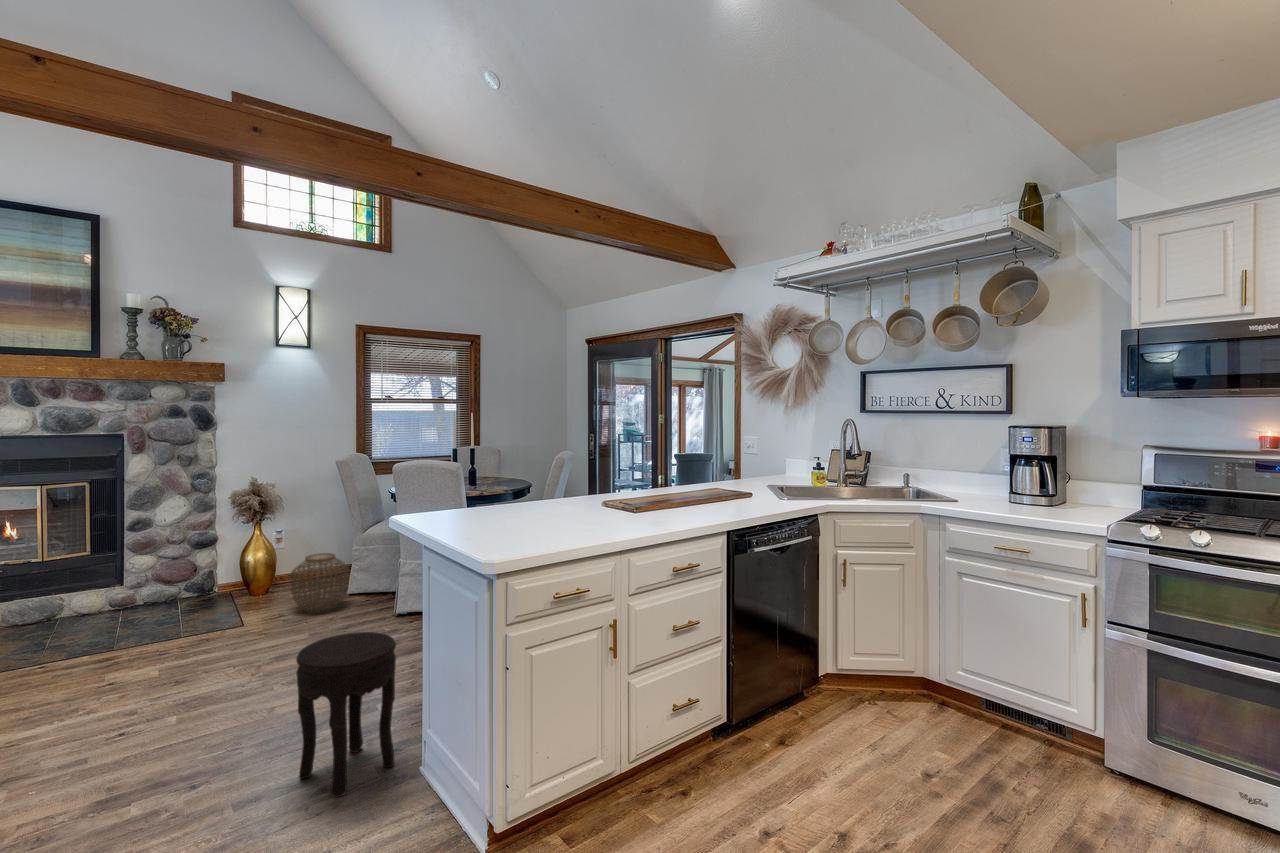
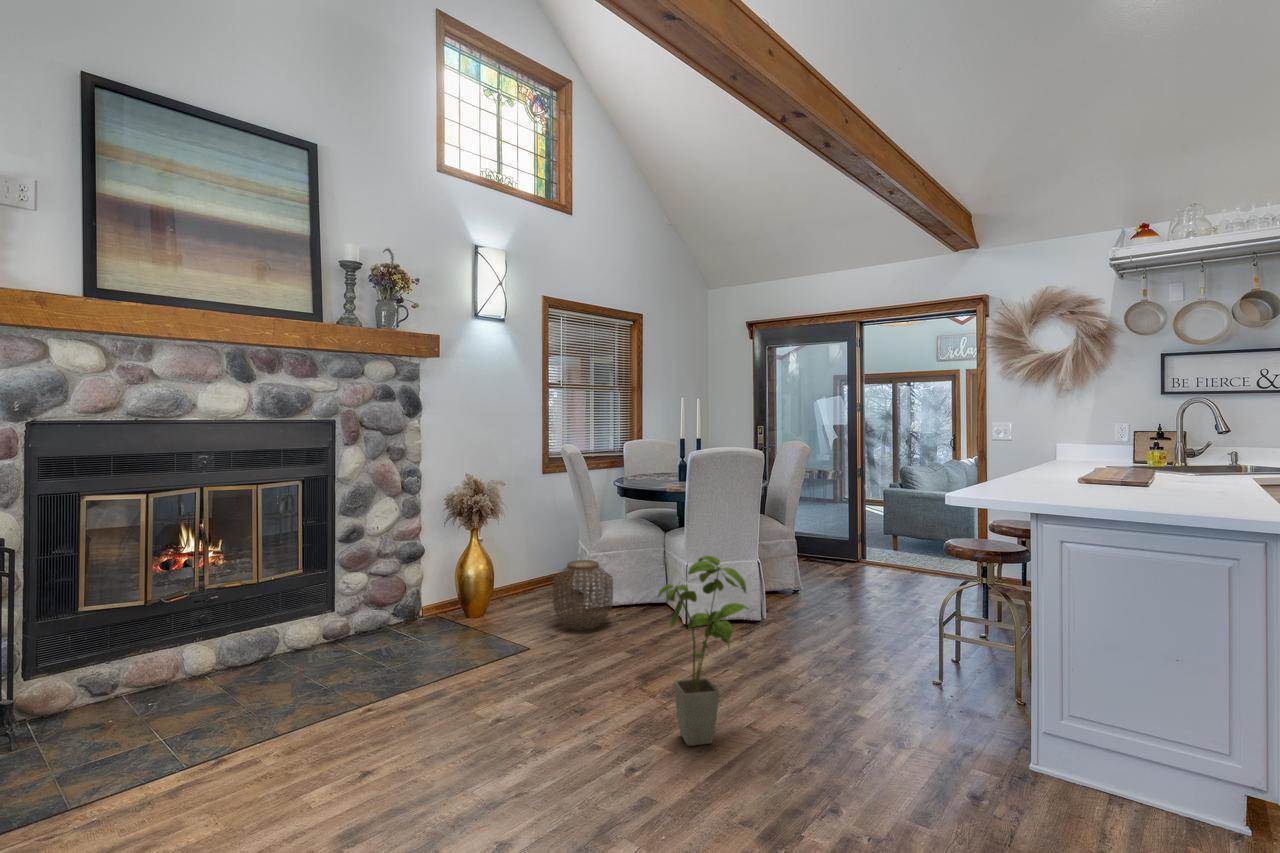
house plant: none [167,562,269,721] -> present [658,556,749,746]
side table: present [296,632,396,797] -> none [914,621,1025,798]

